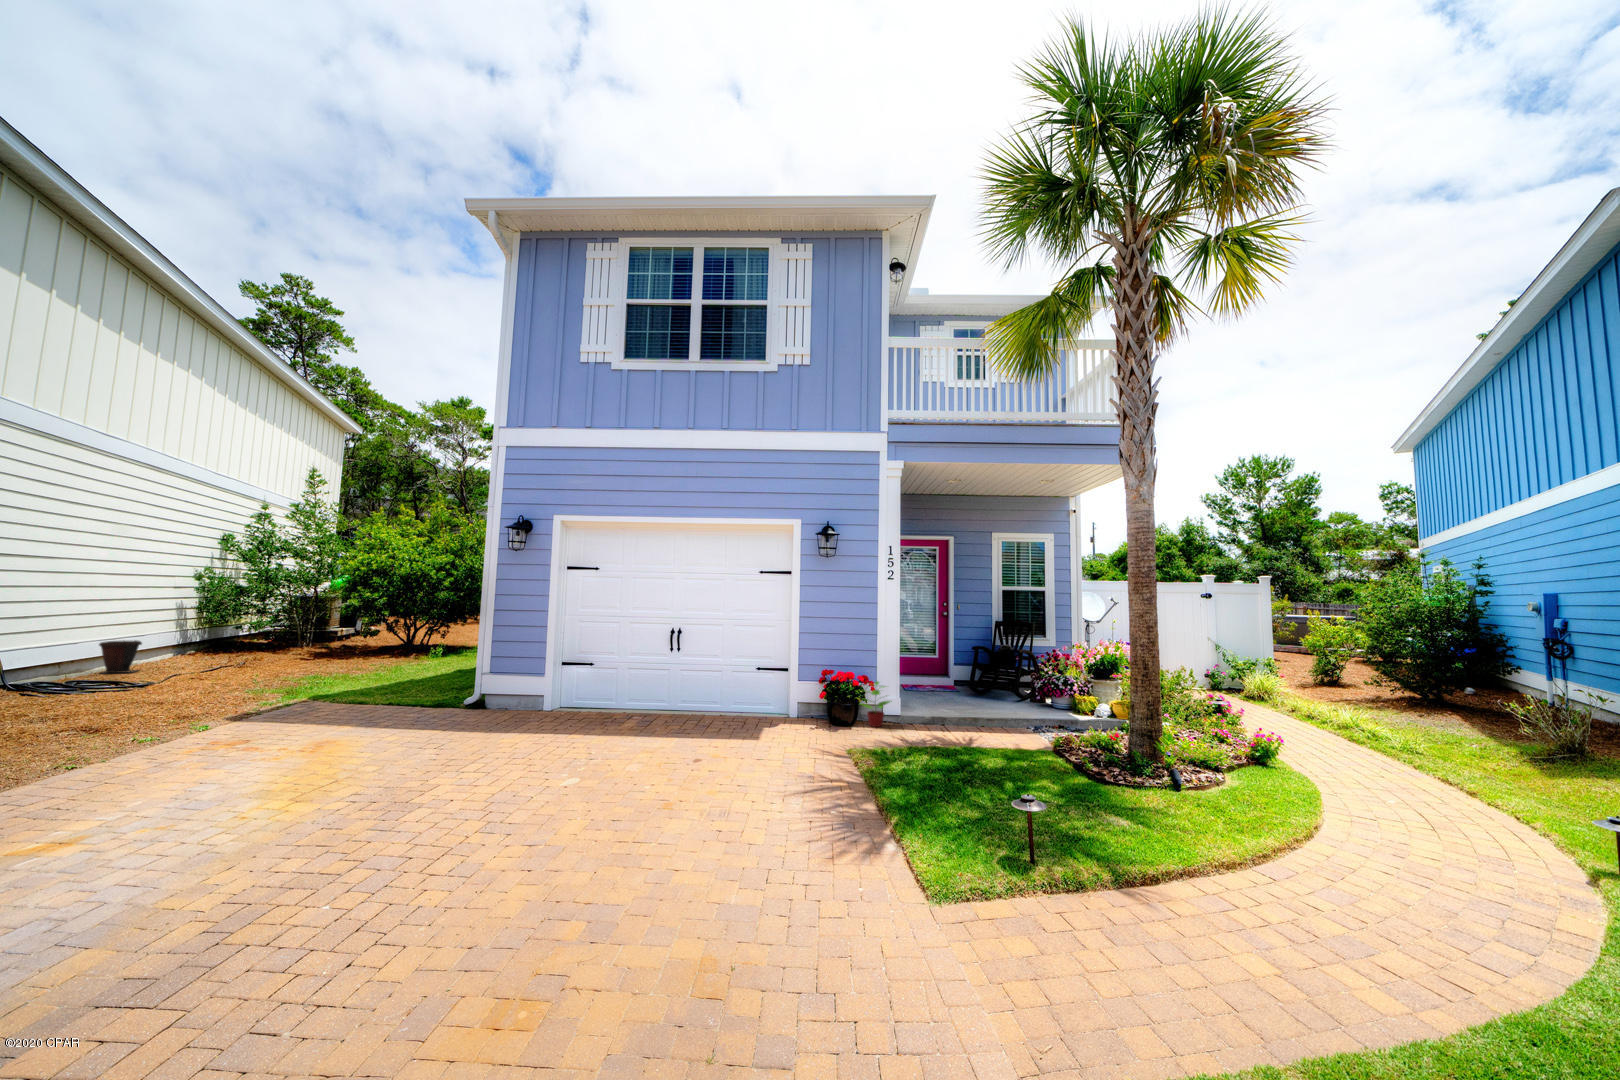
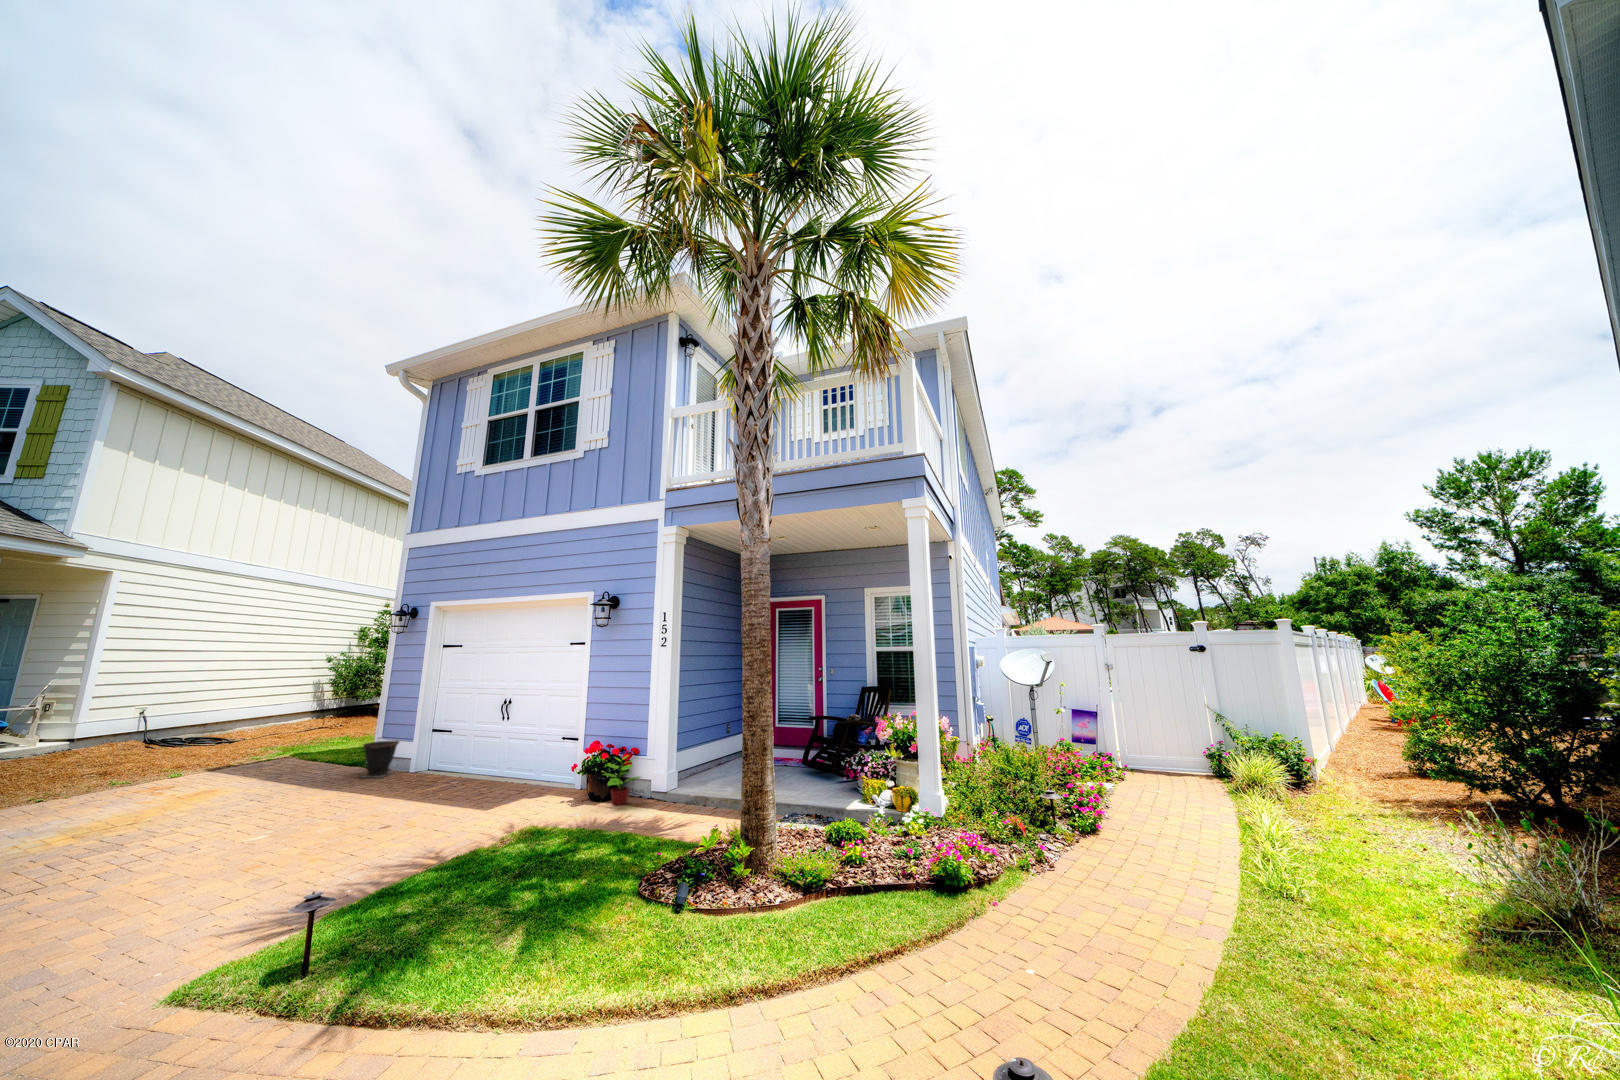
bucket: present [99,640,142,674] -> present [362,741,399,778]

